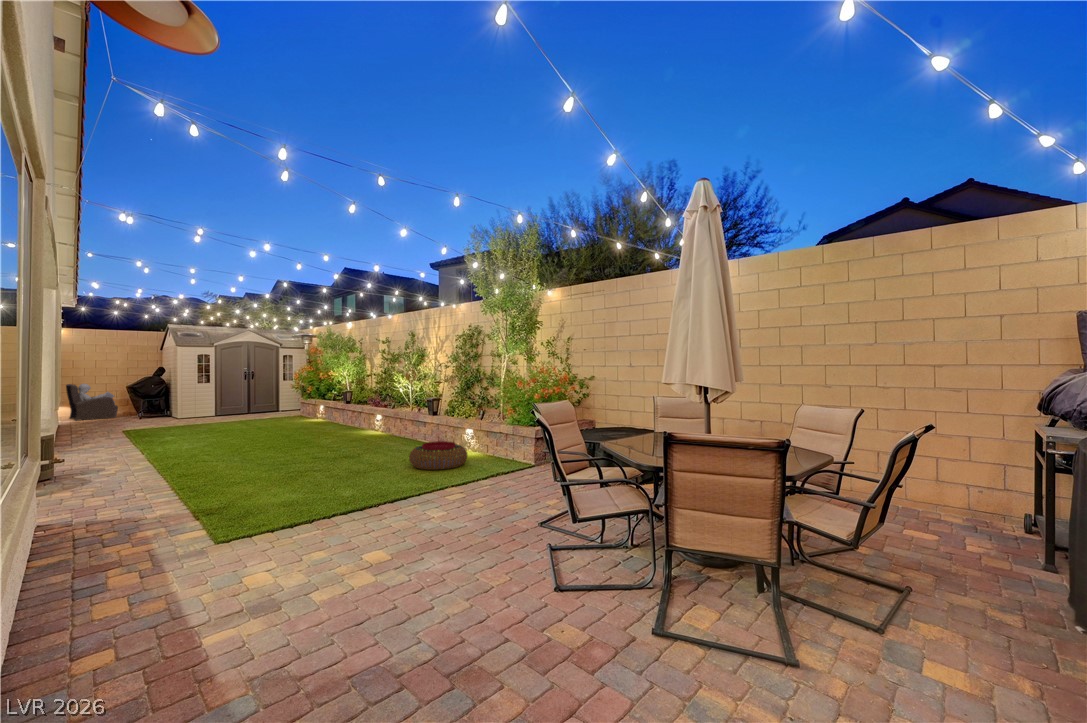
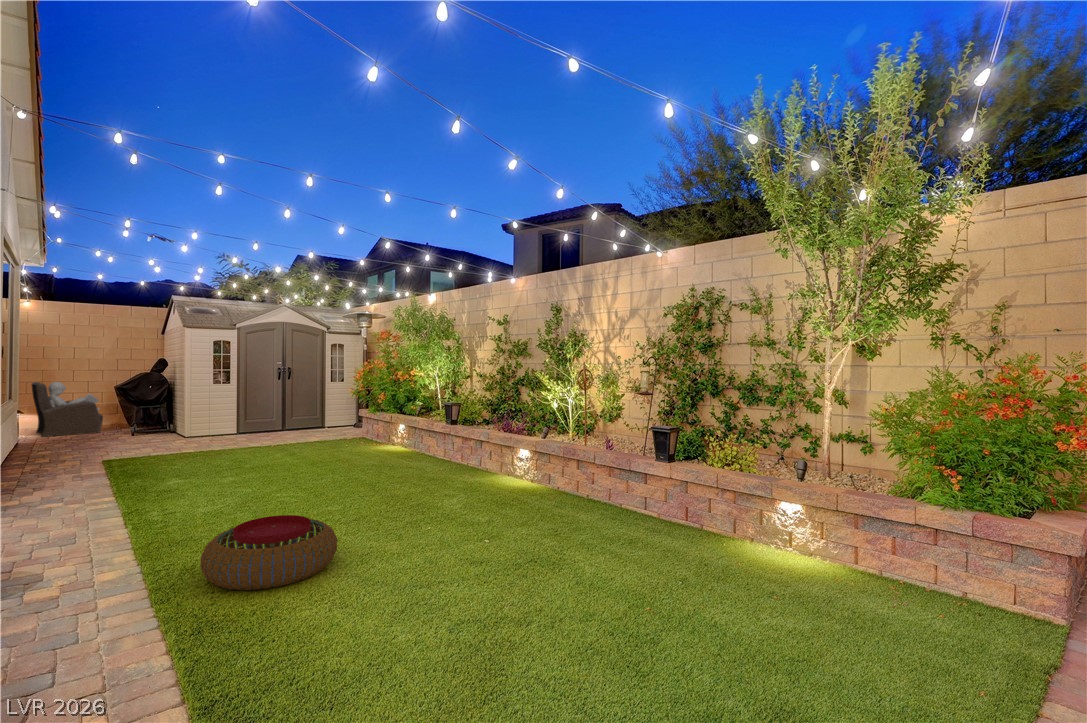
pouf: present [409,441,467,470] -> present [200,515,337,590]

